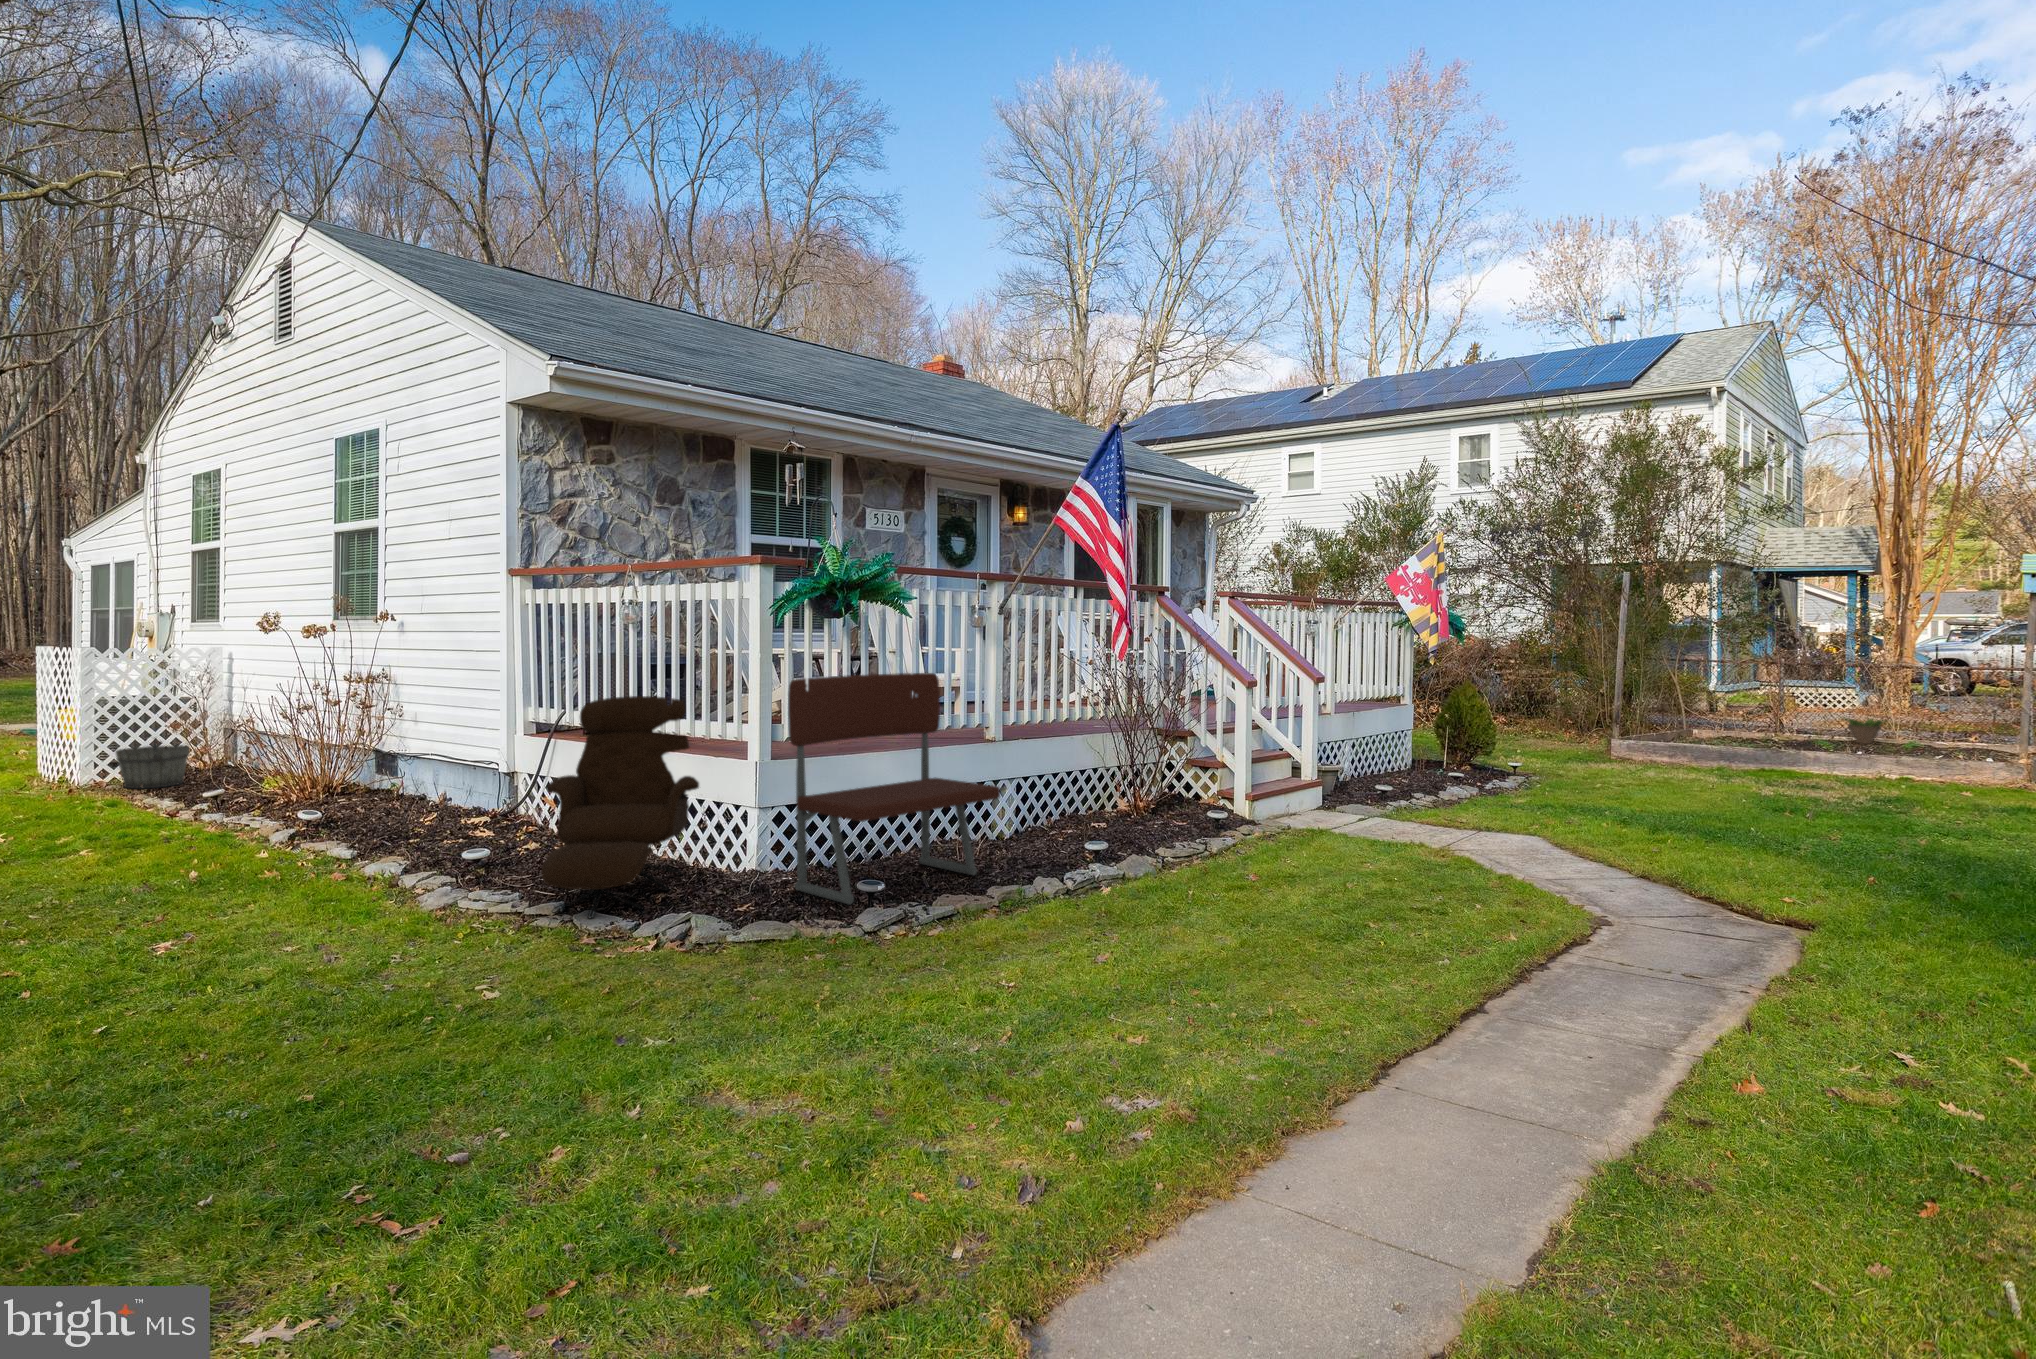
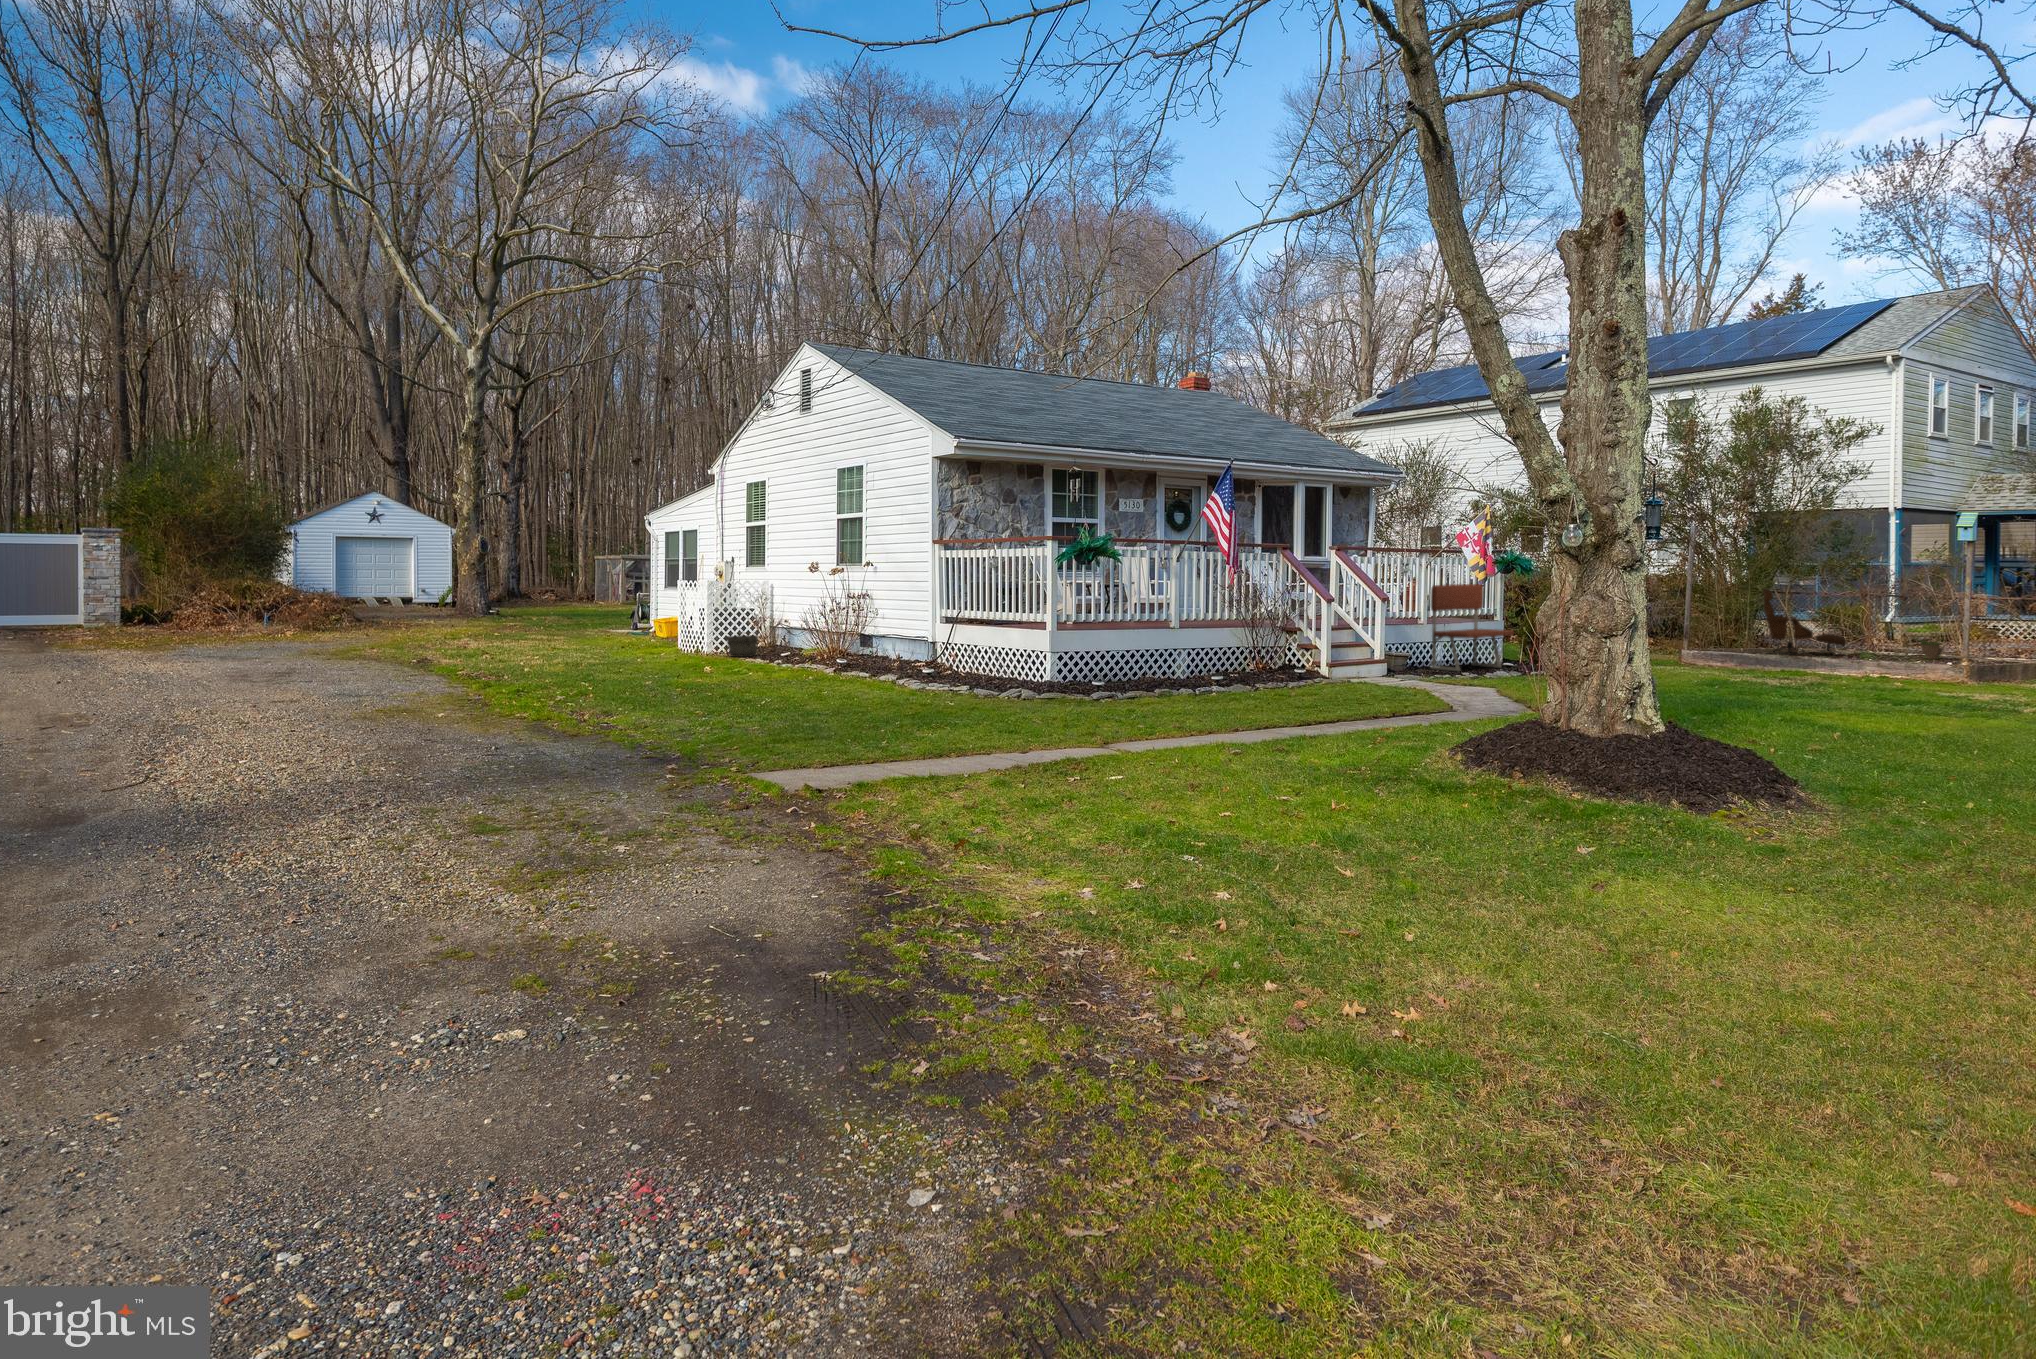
bench: present [788,673,1000,904] -> present [1430,584,1514,671]
lounge chair: present [541,696,699,918] -> present [1763,589,1846,655]

